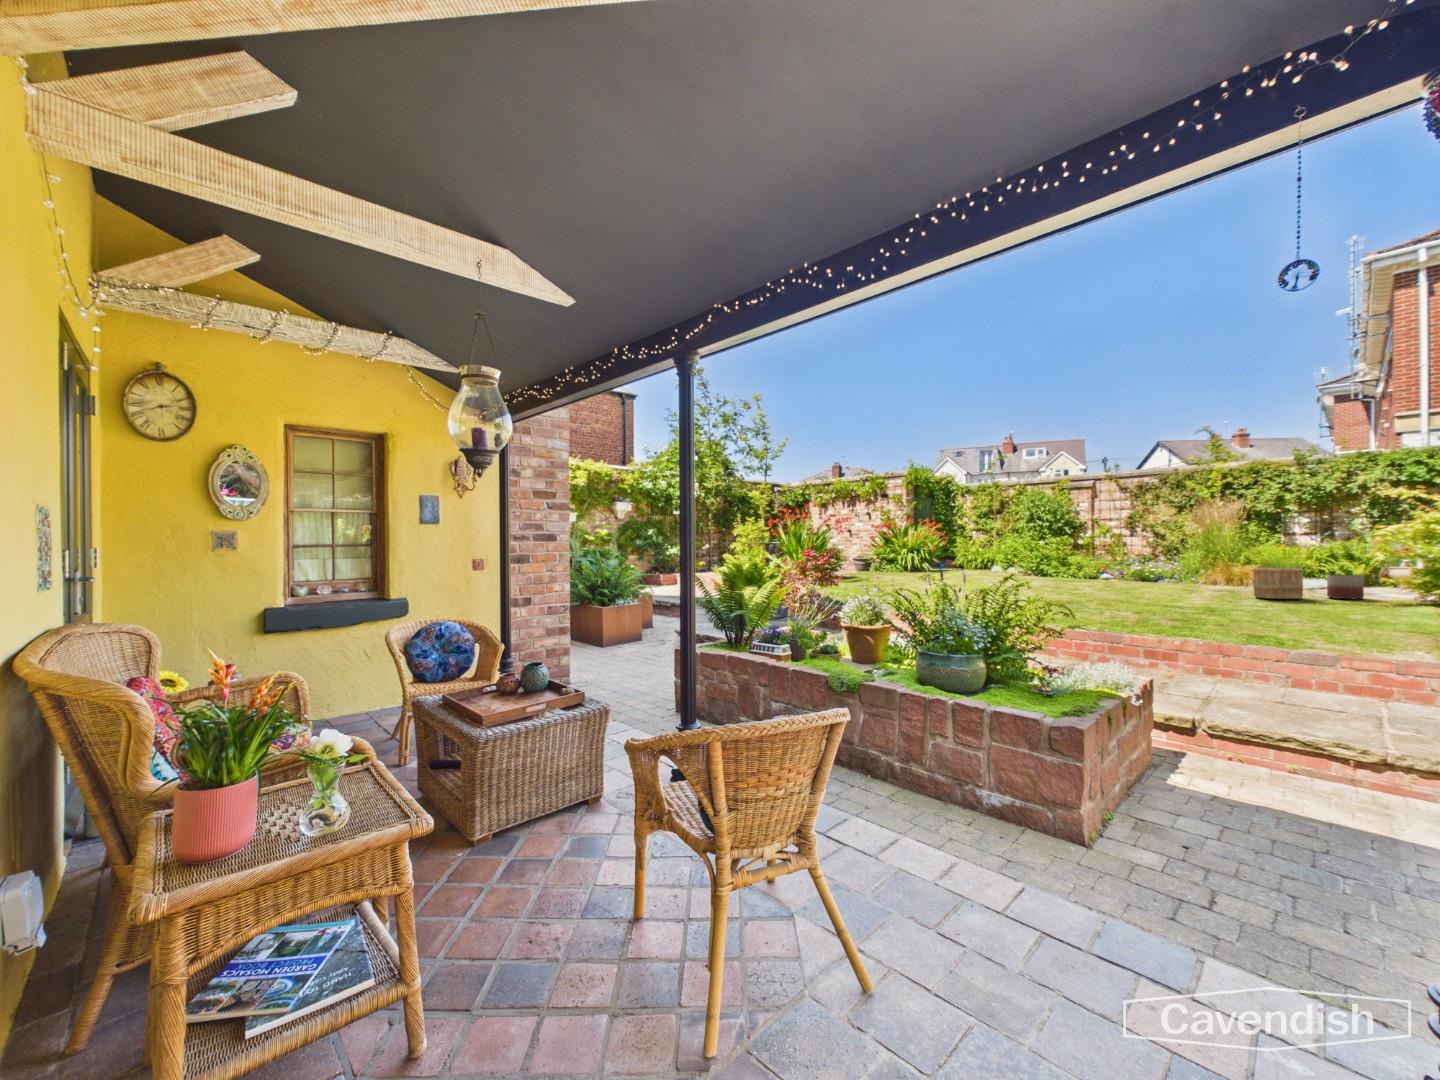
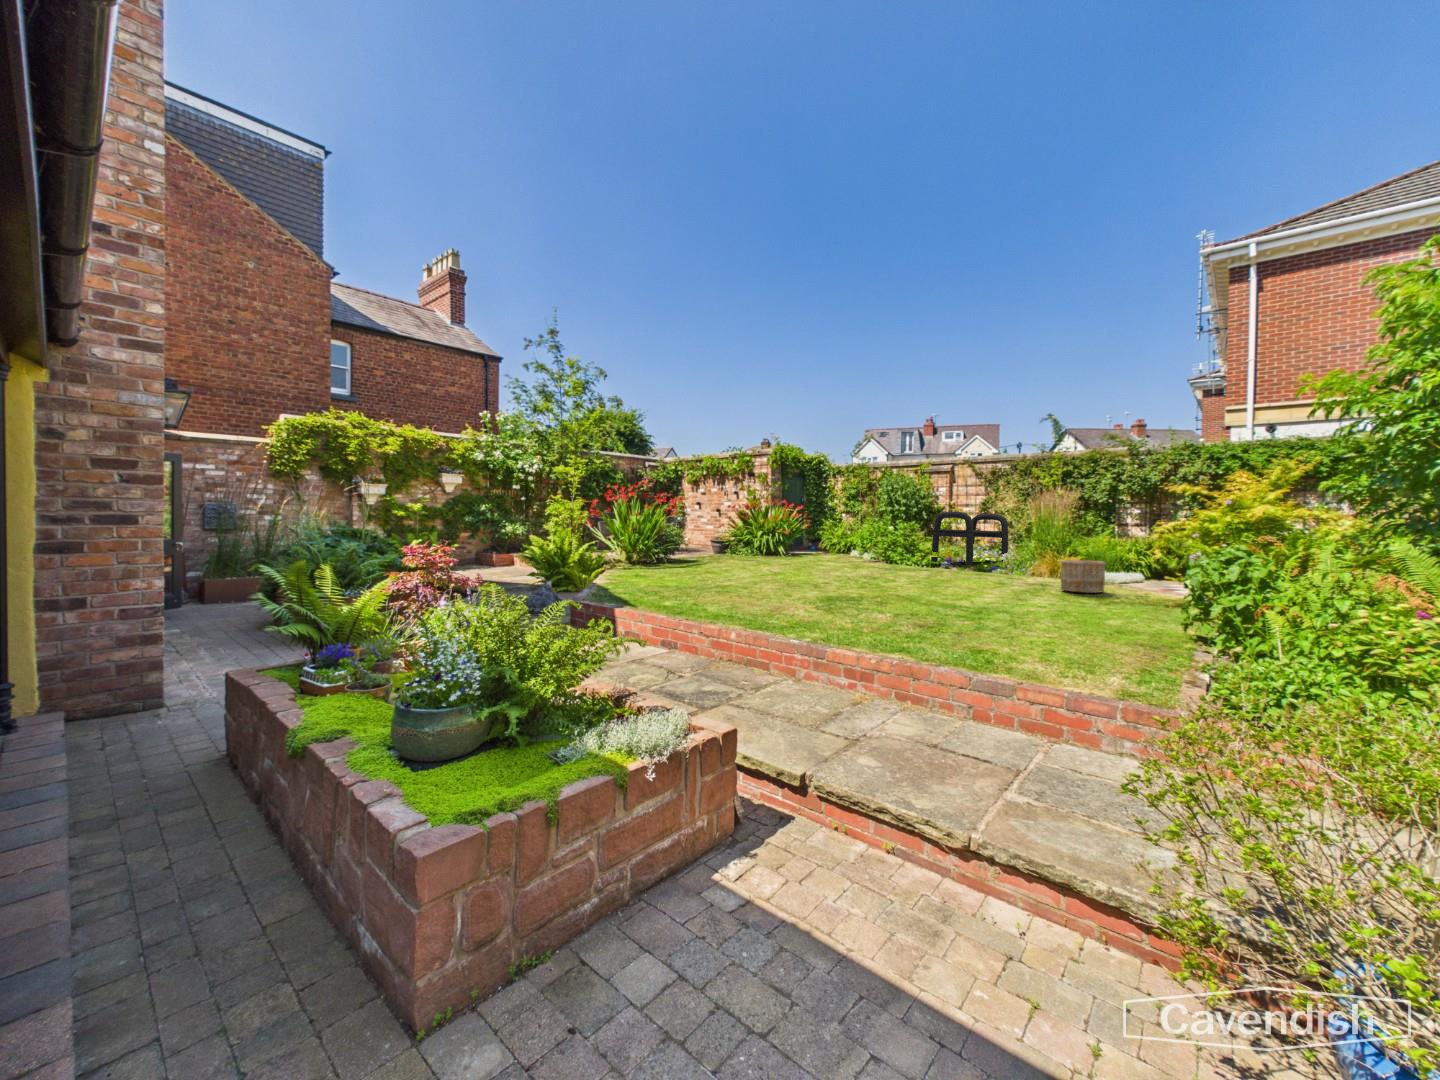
bench: none [1083,525,1162,577] -> present [931,511,1008,565]
planter: present [1327,575,1364,600] -> none [1127,569,1159,594]

